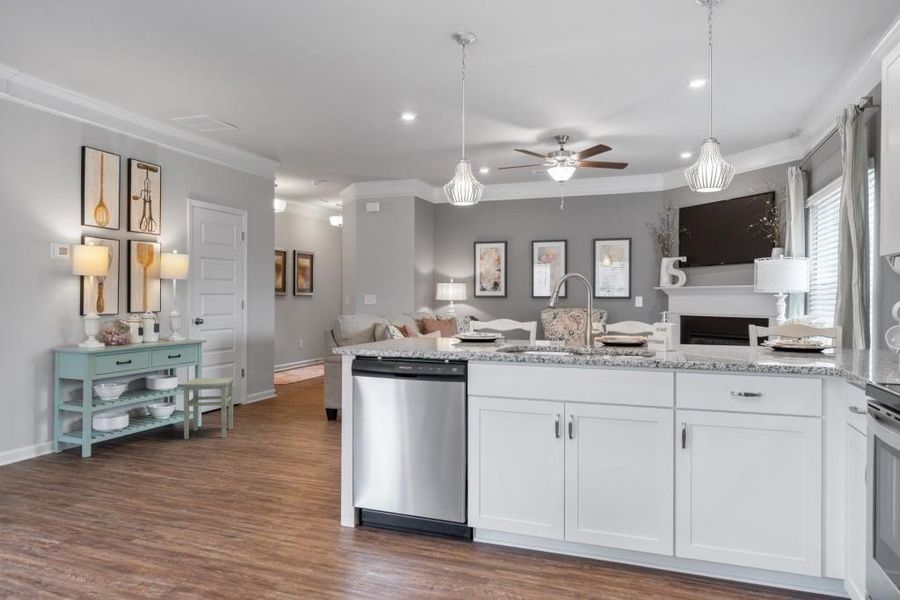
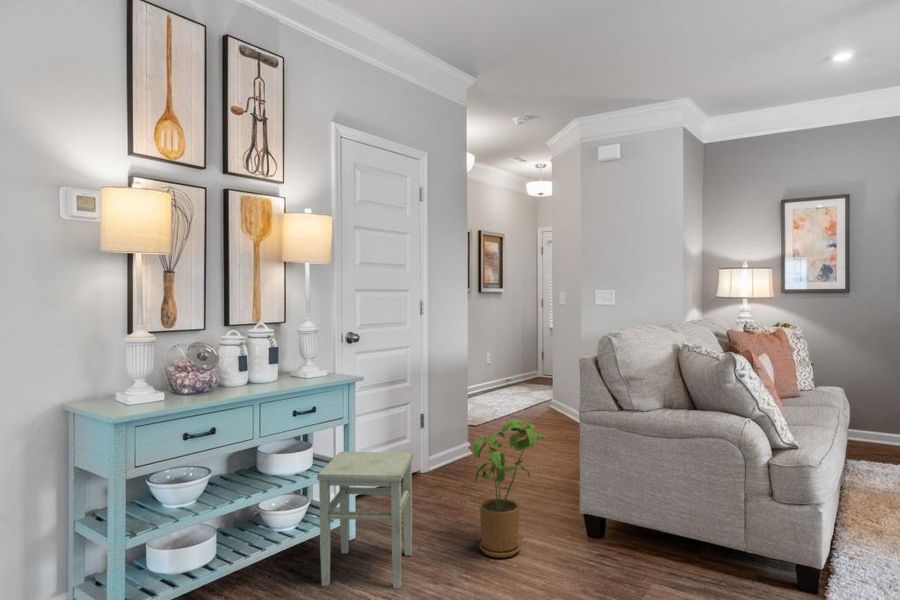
house plant: none [266,360,306,428] -> present [472,419,548,558]

